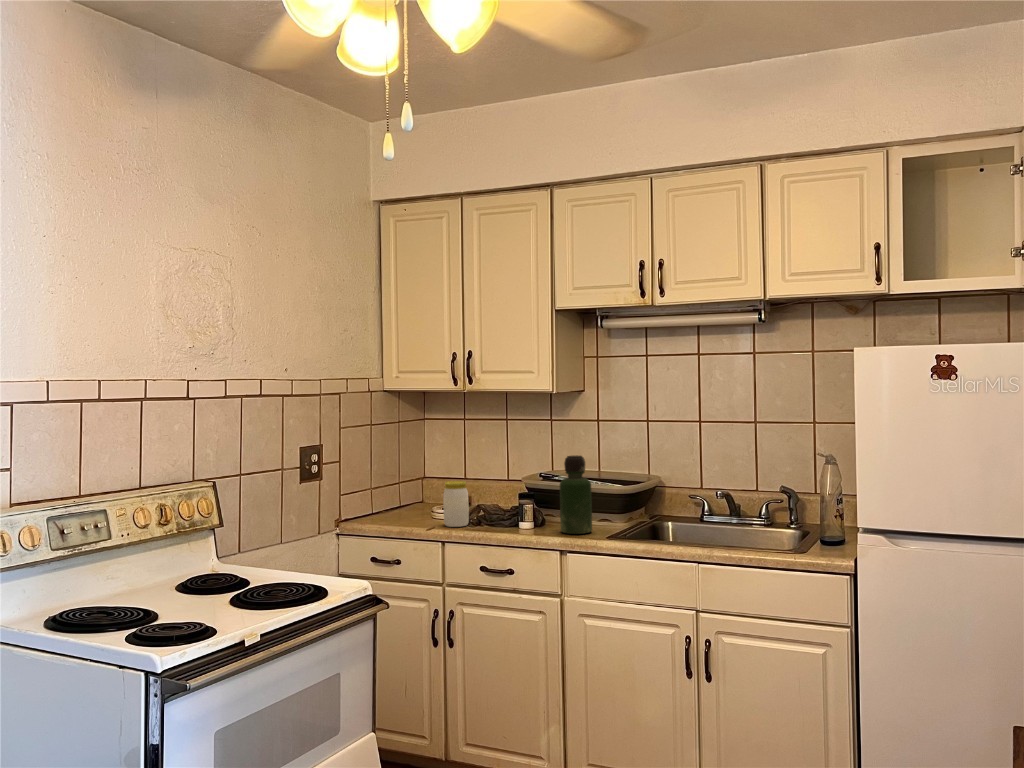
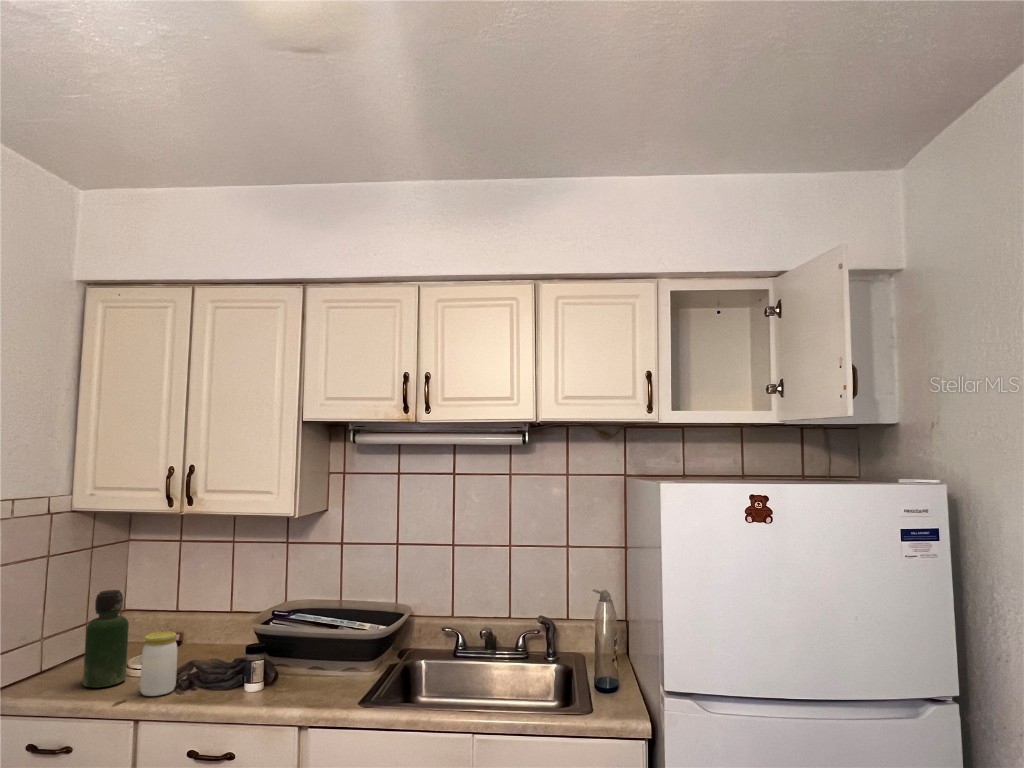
bottle: present [560,455,592,534] -> present [83,590,129,688]

